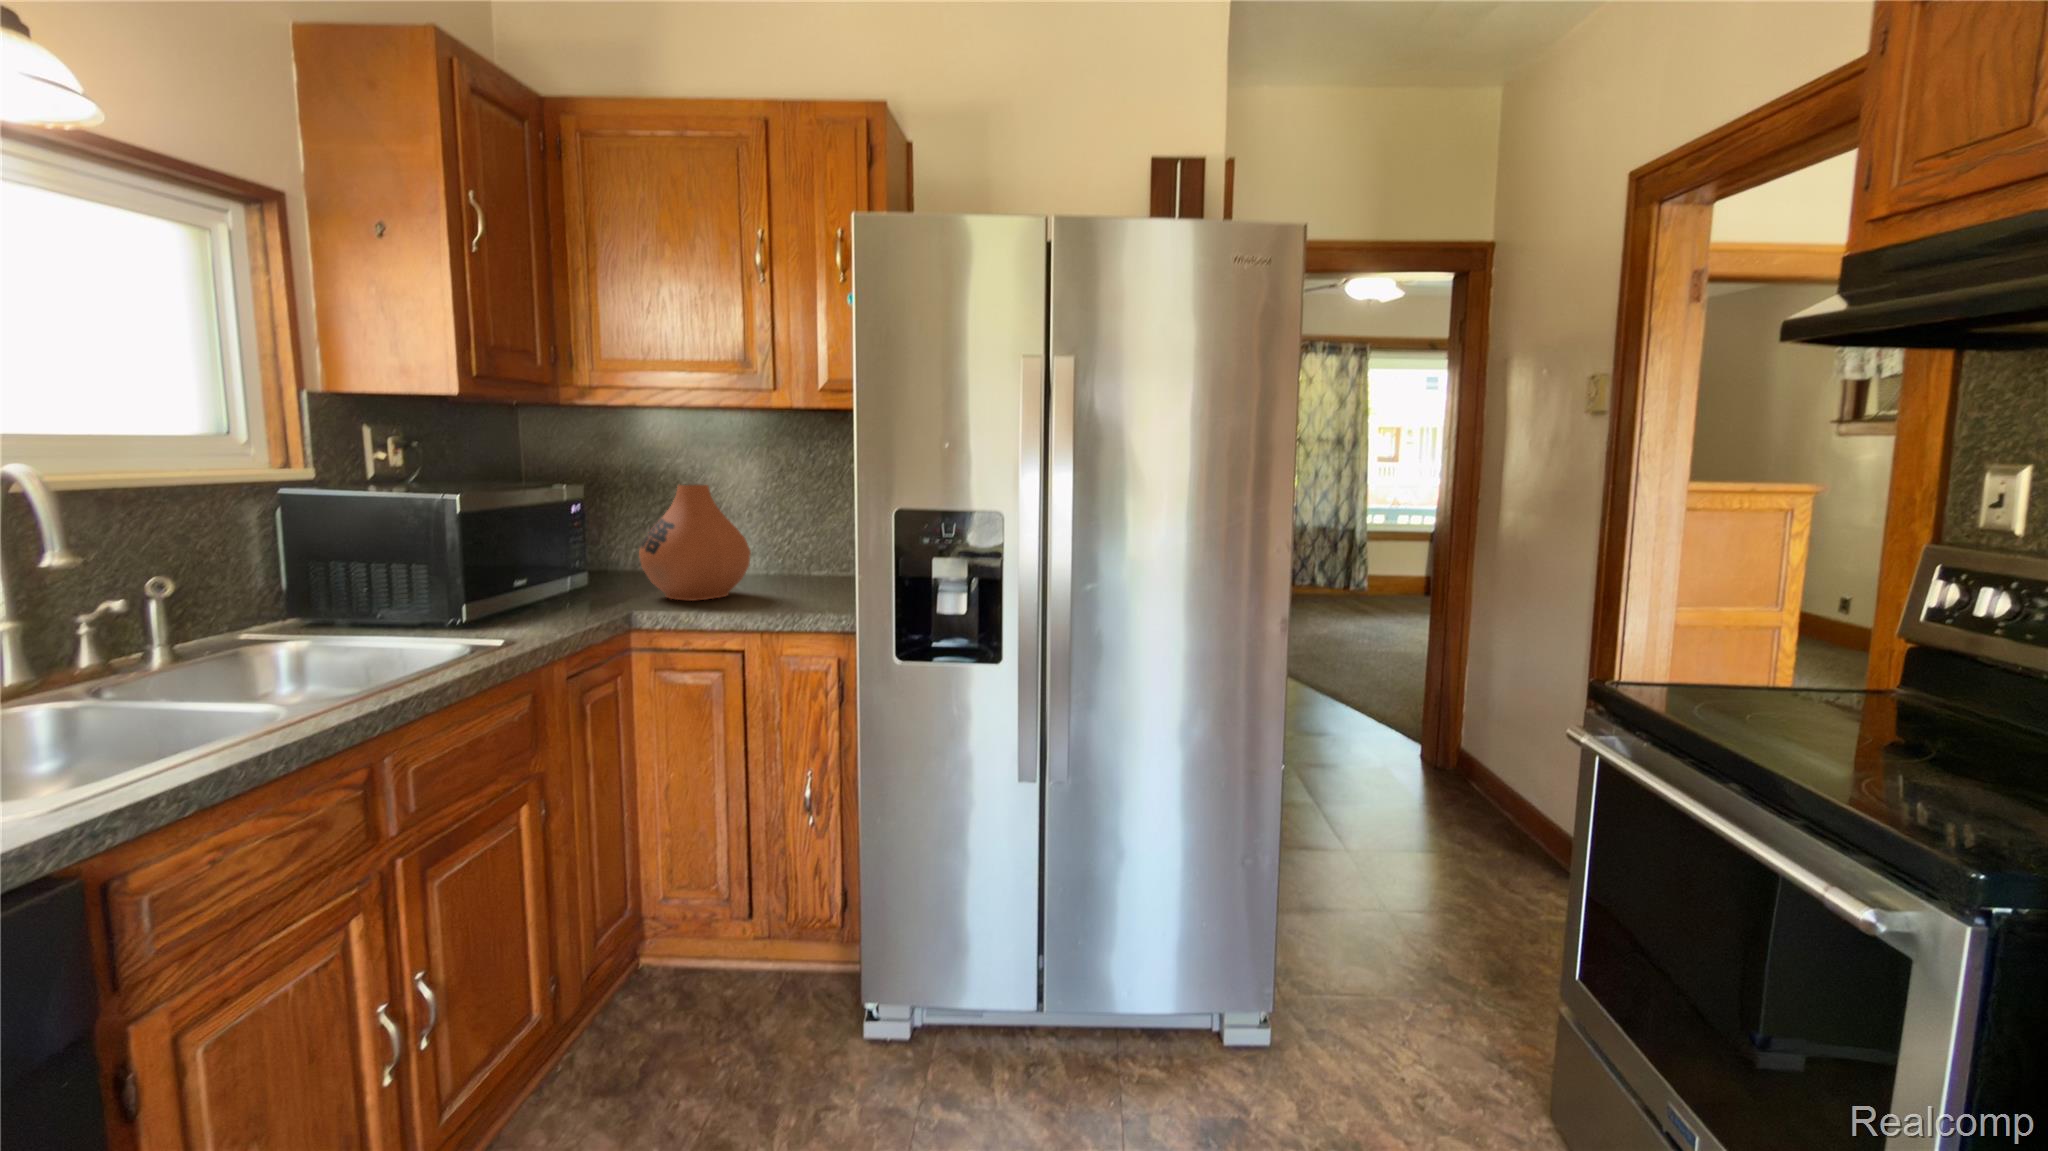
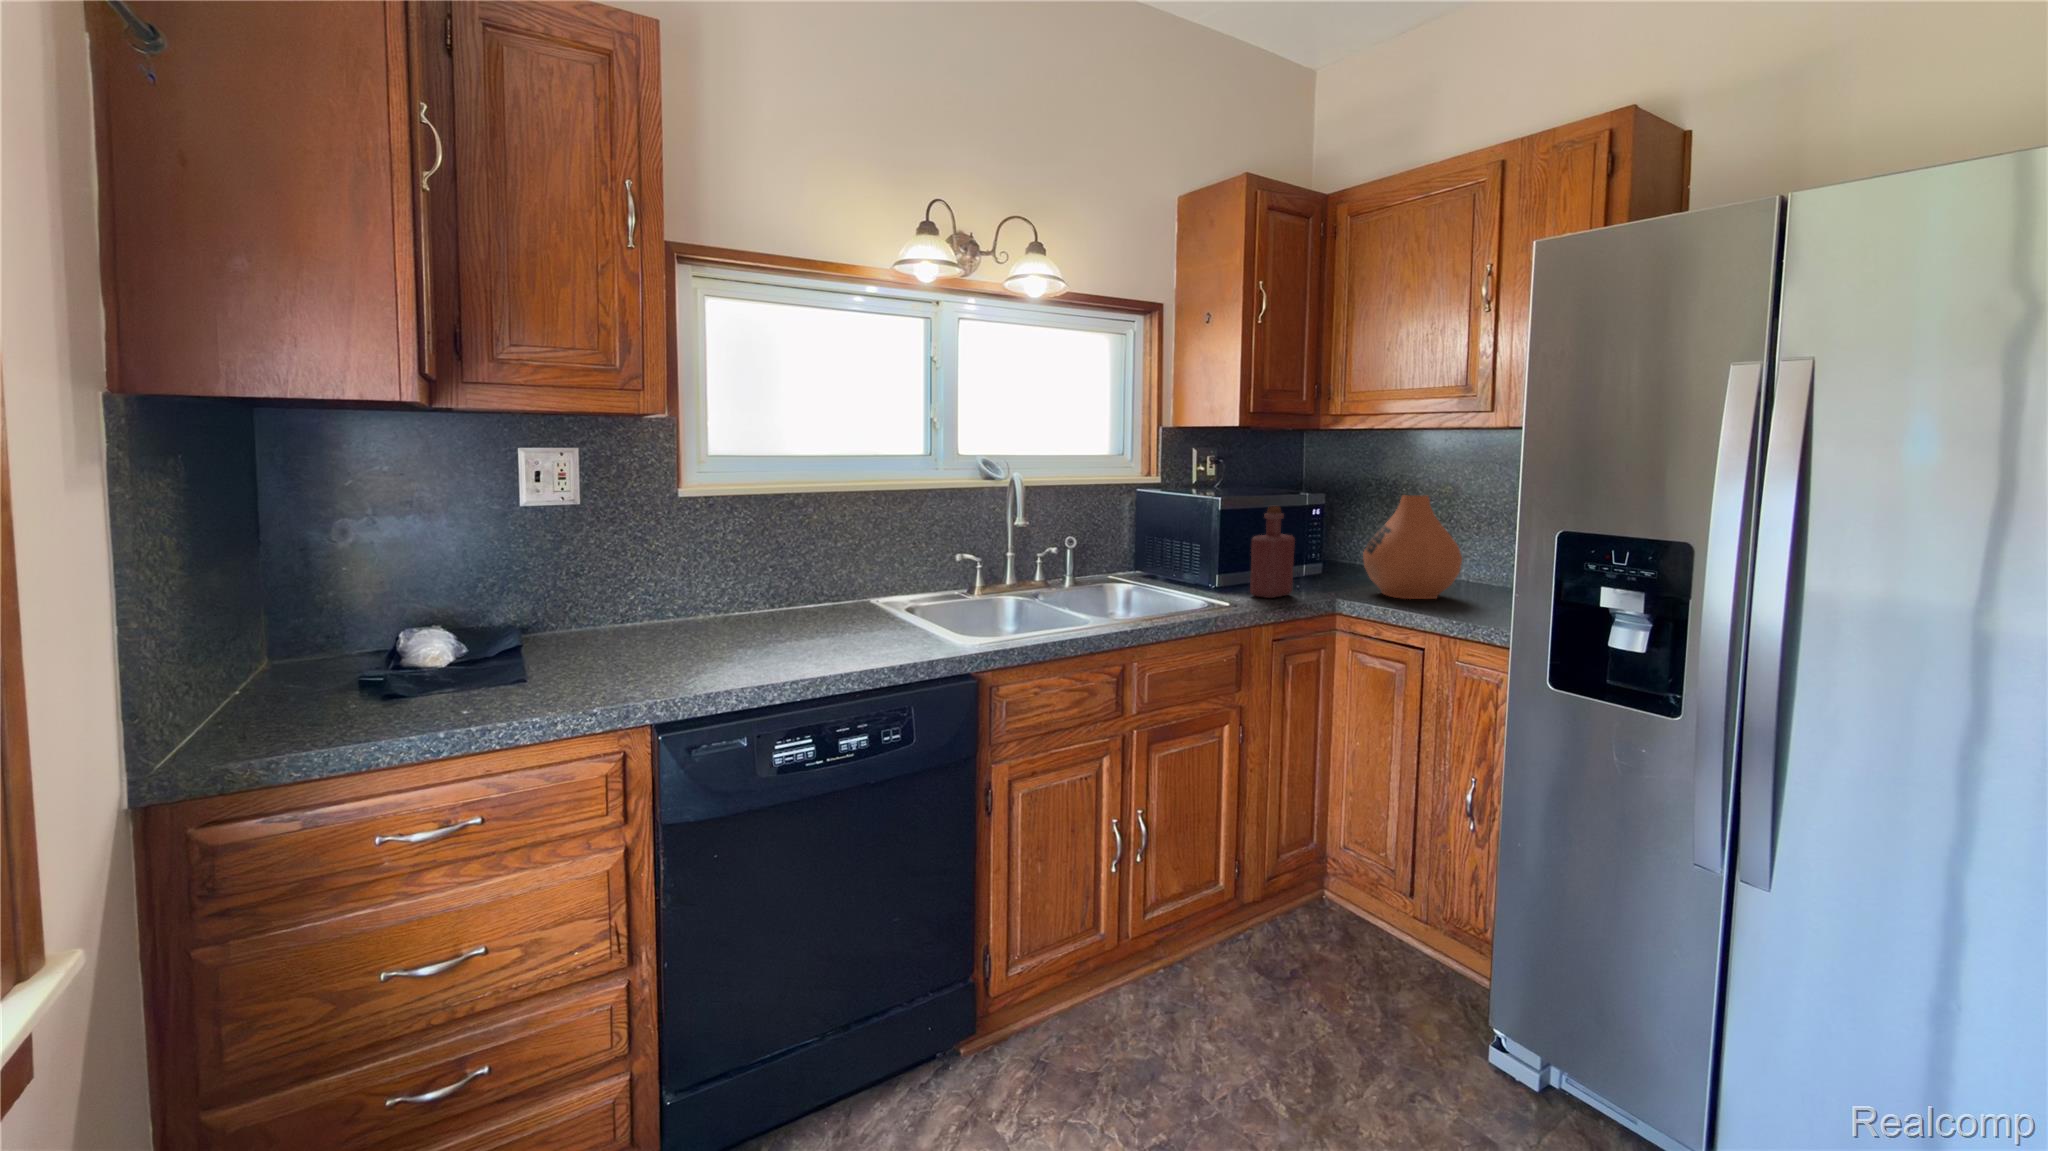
bottle: none [506,503,567,623] -> present [1250,506,1295,598]

